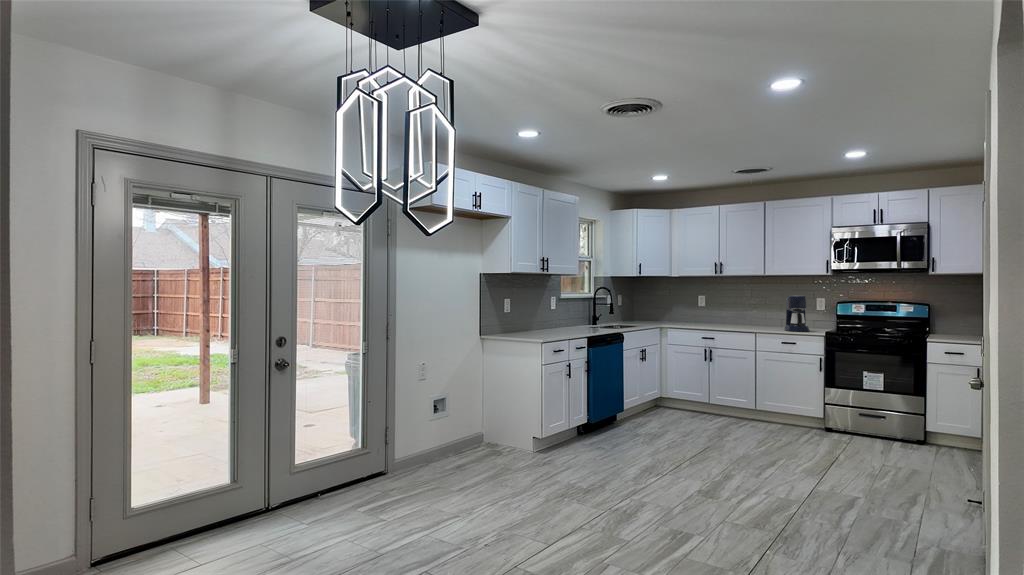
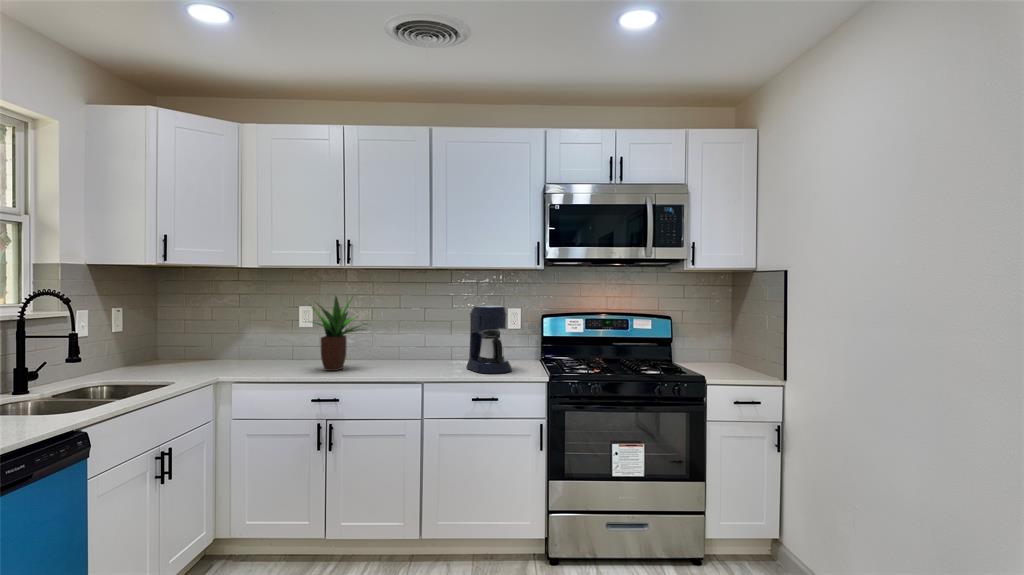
potted plant: none [700,289,732,327] -> present [310,296,366,371]

